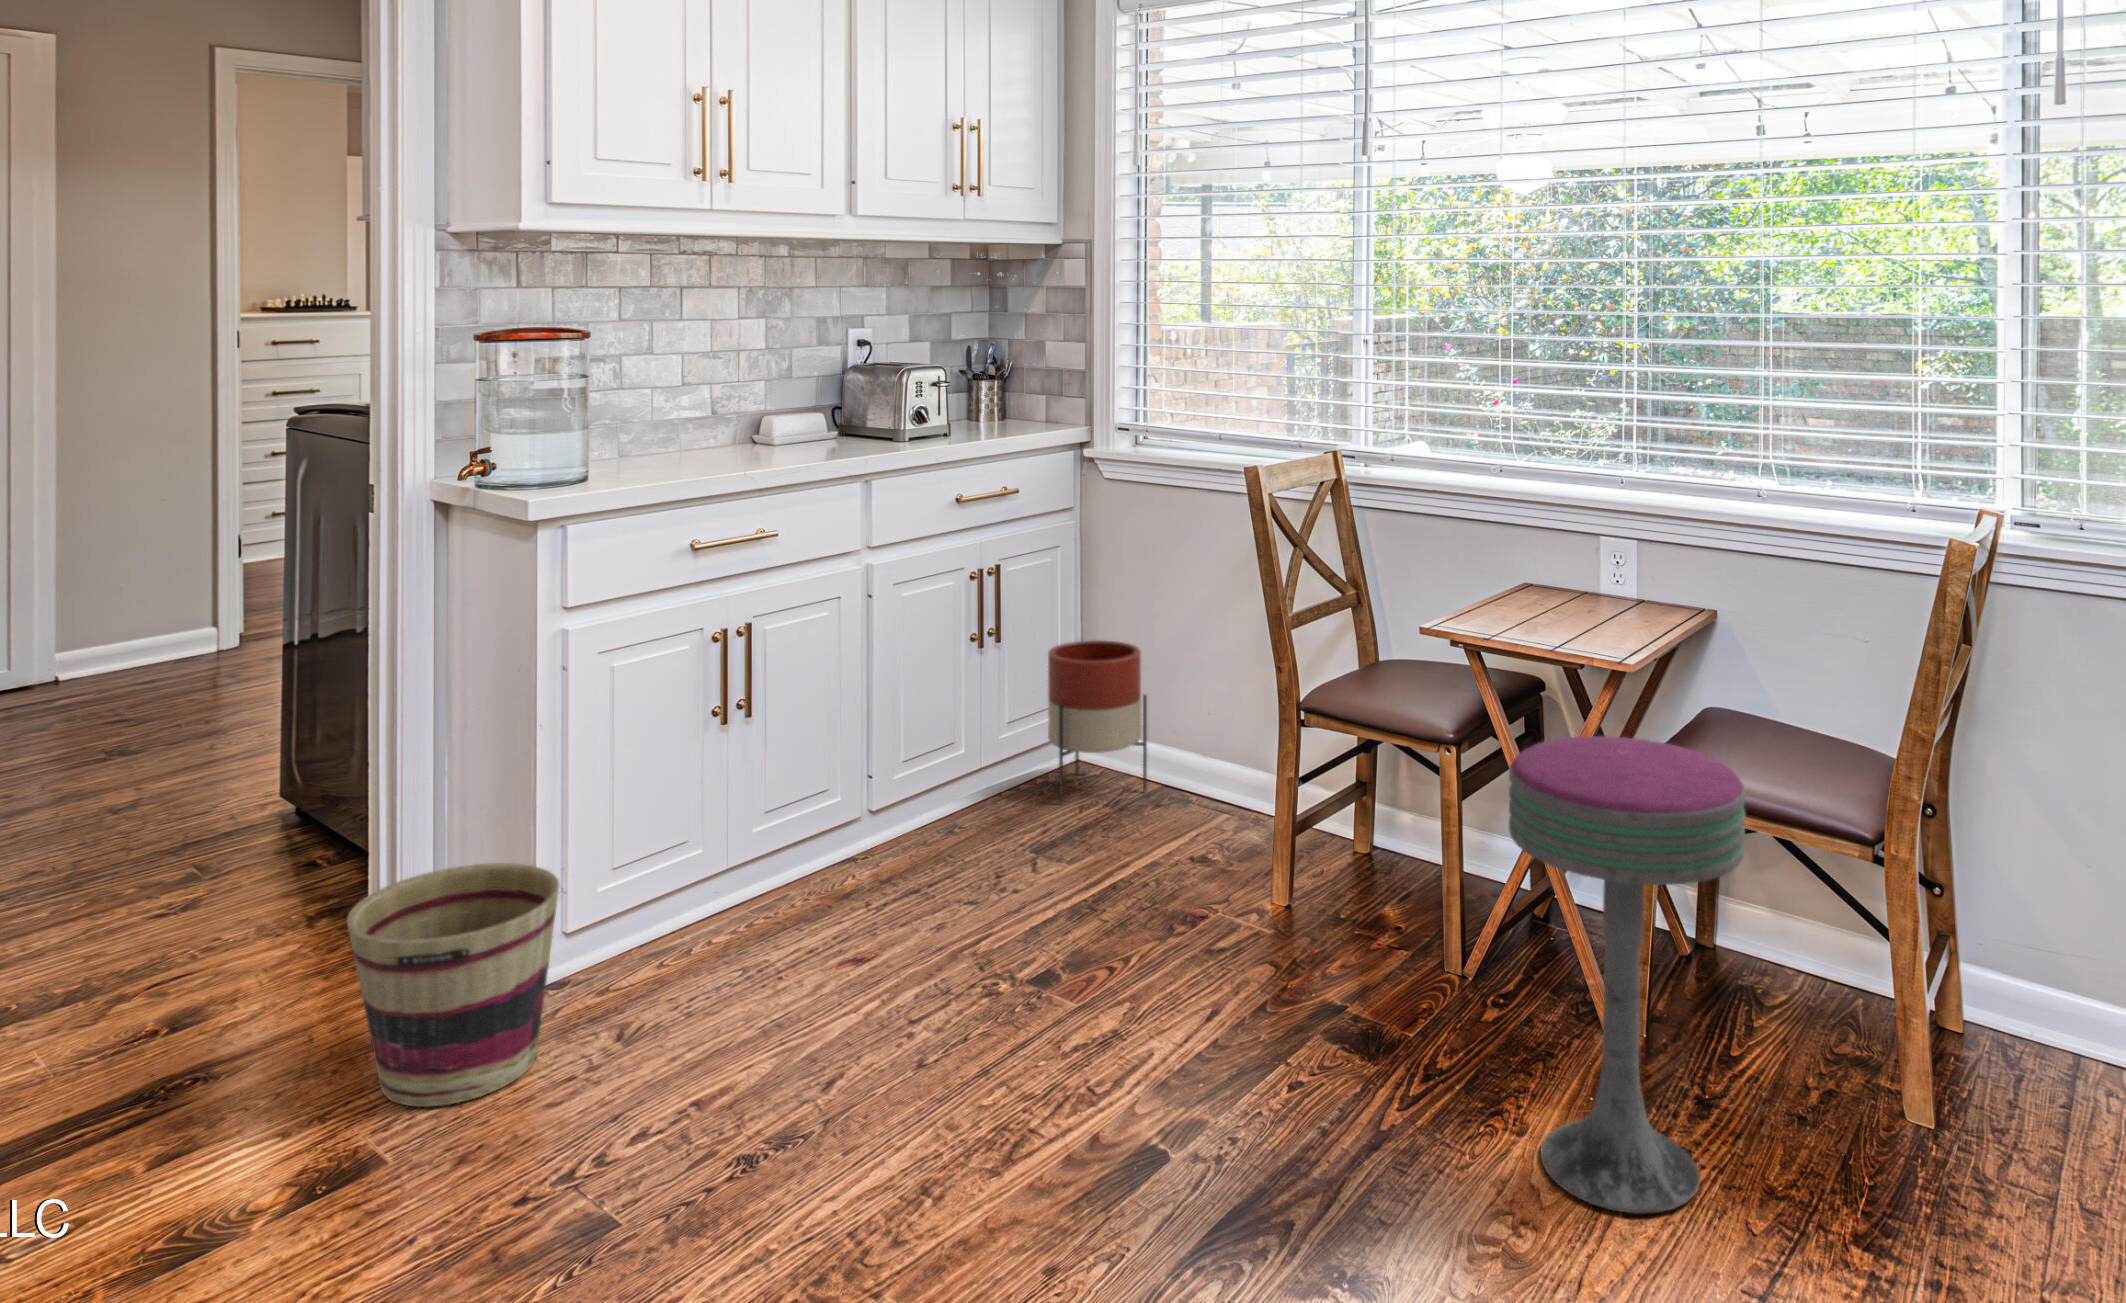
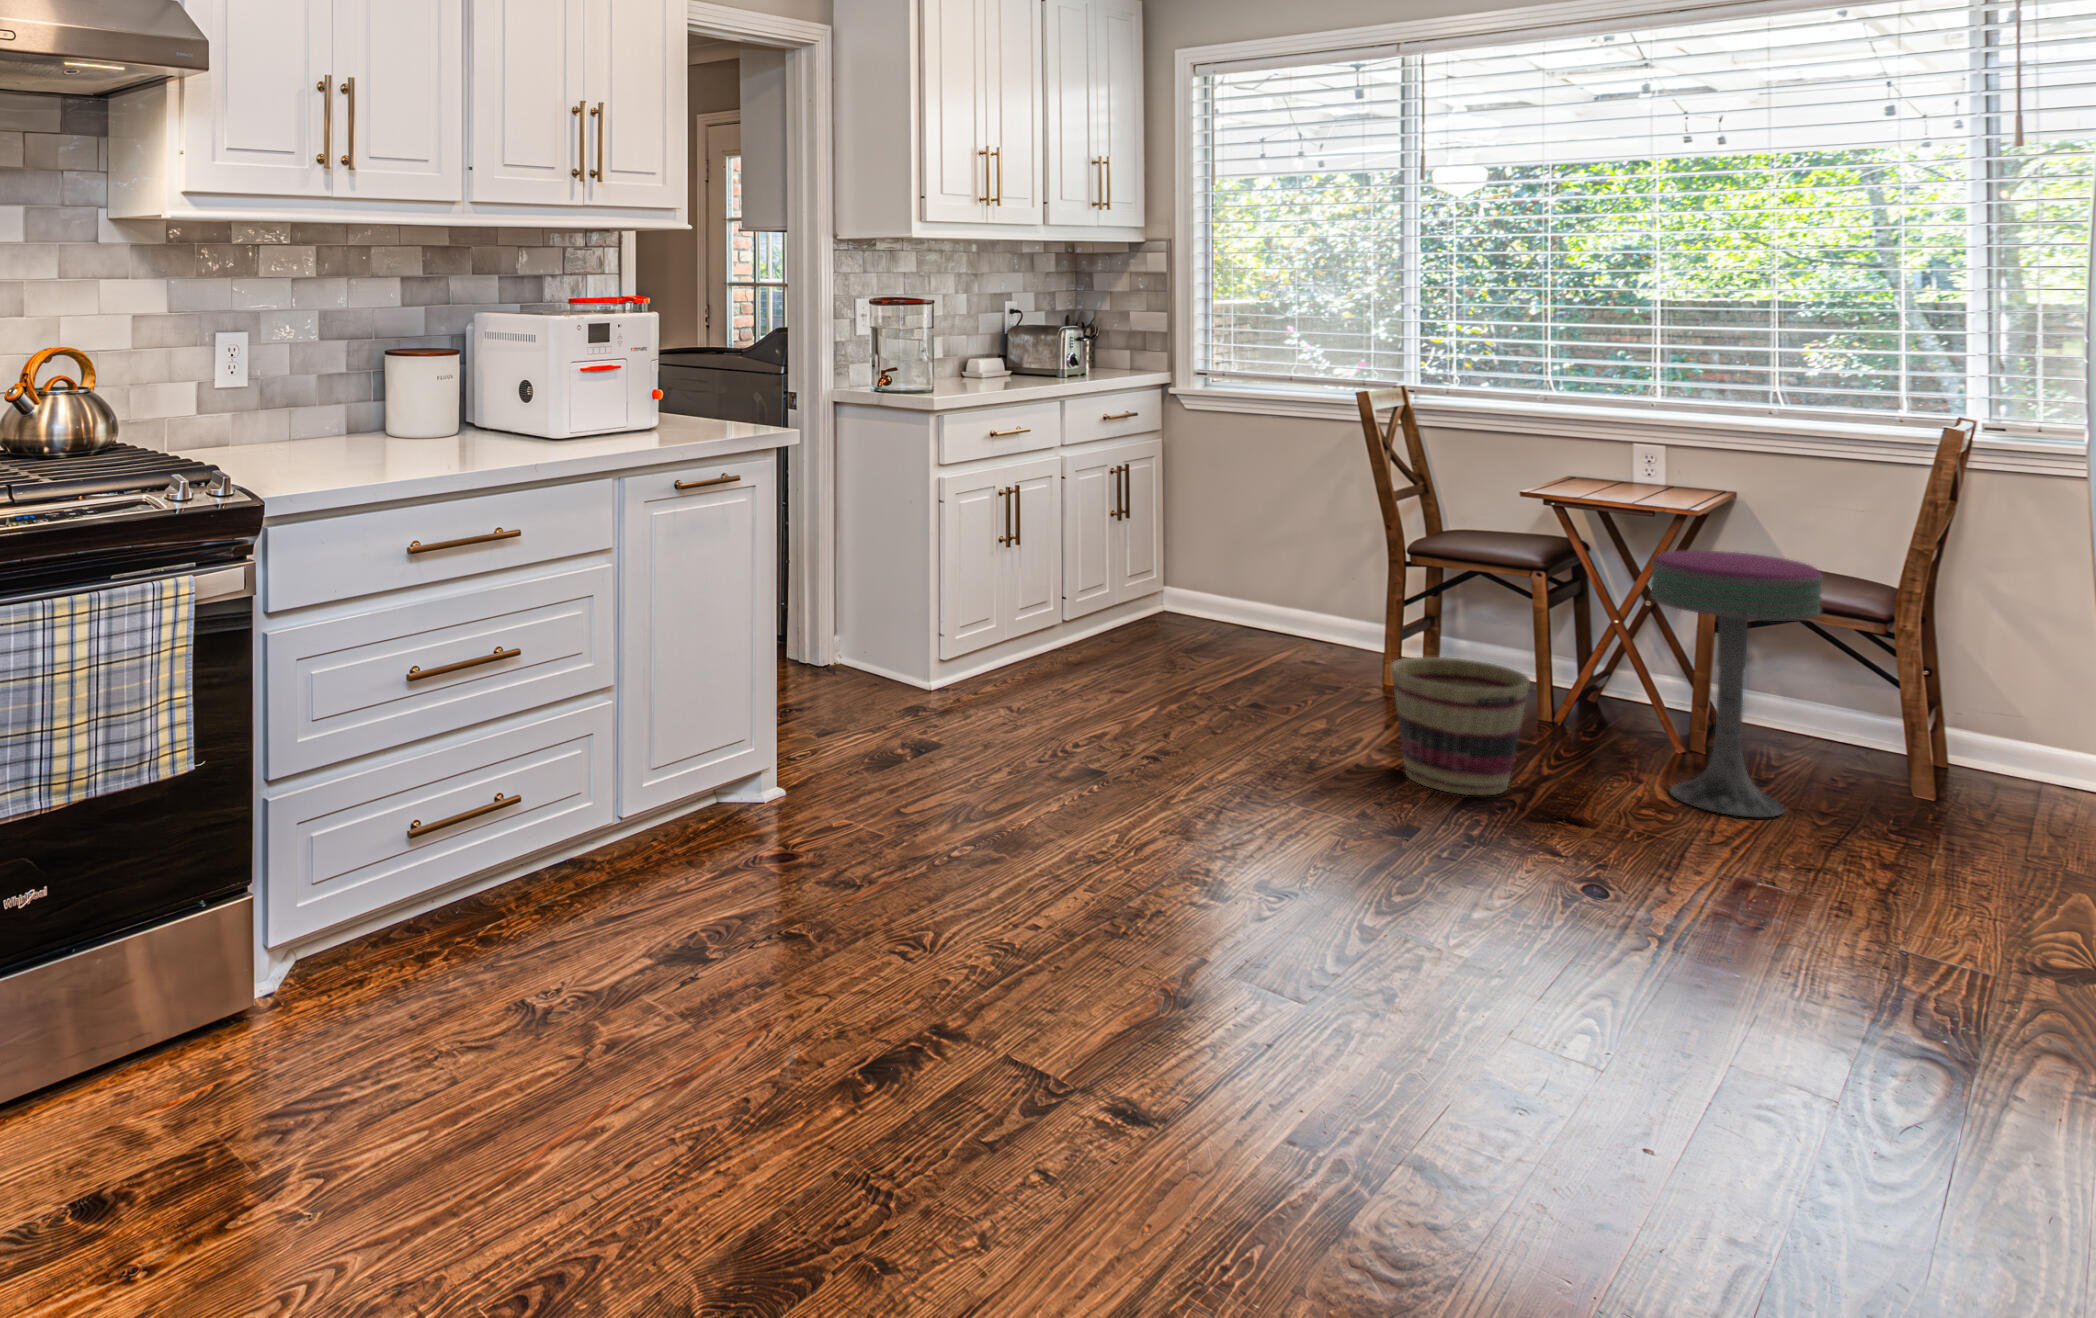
planter: present [1048,640,1147,803] -> none [1160,525,1236,636]
basket: present [347,863,559,1107] -> present [1391,657,1530,795]

